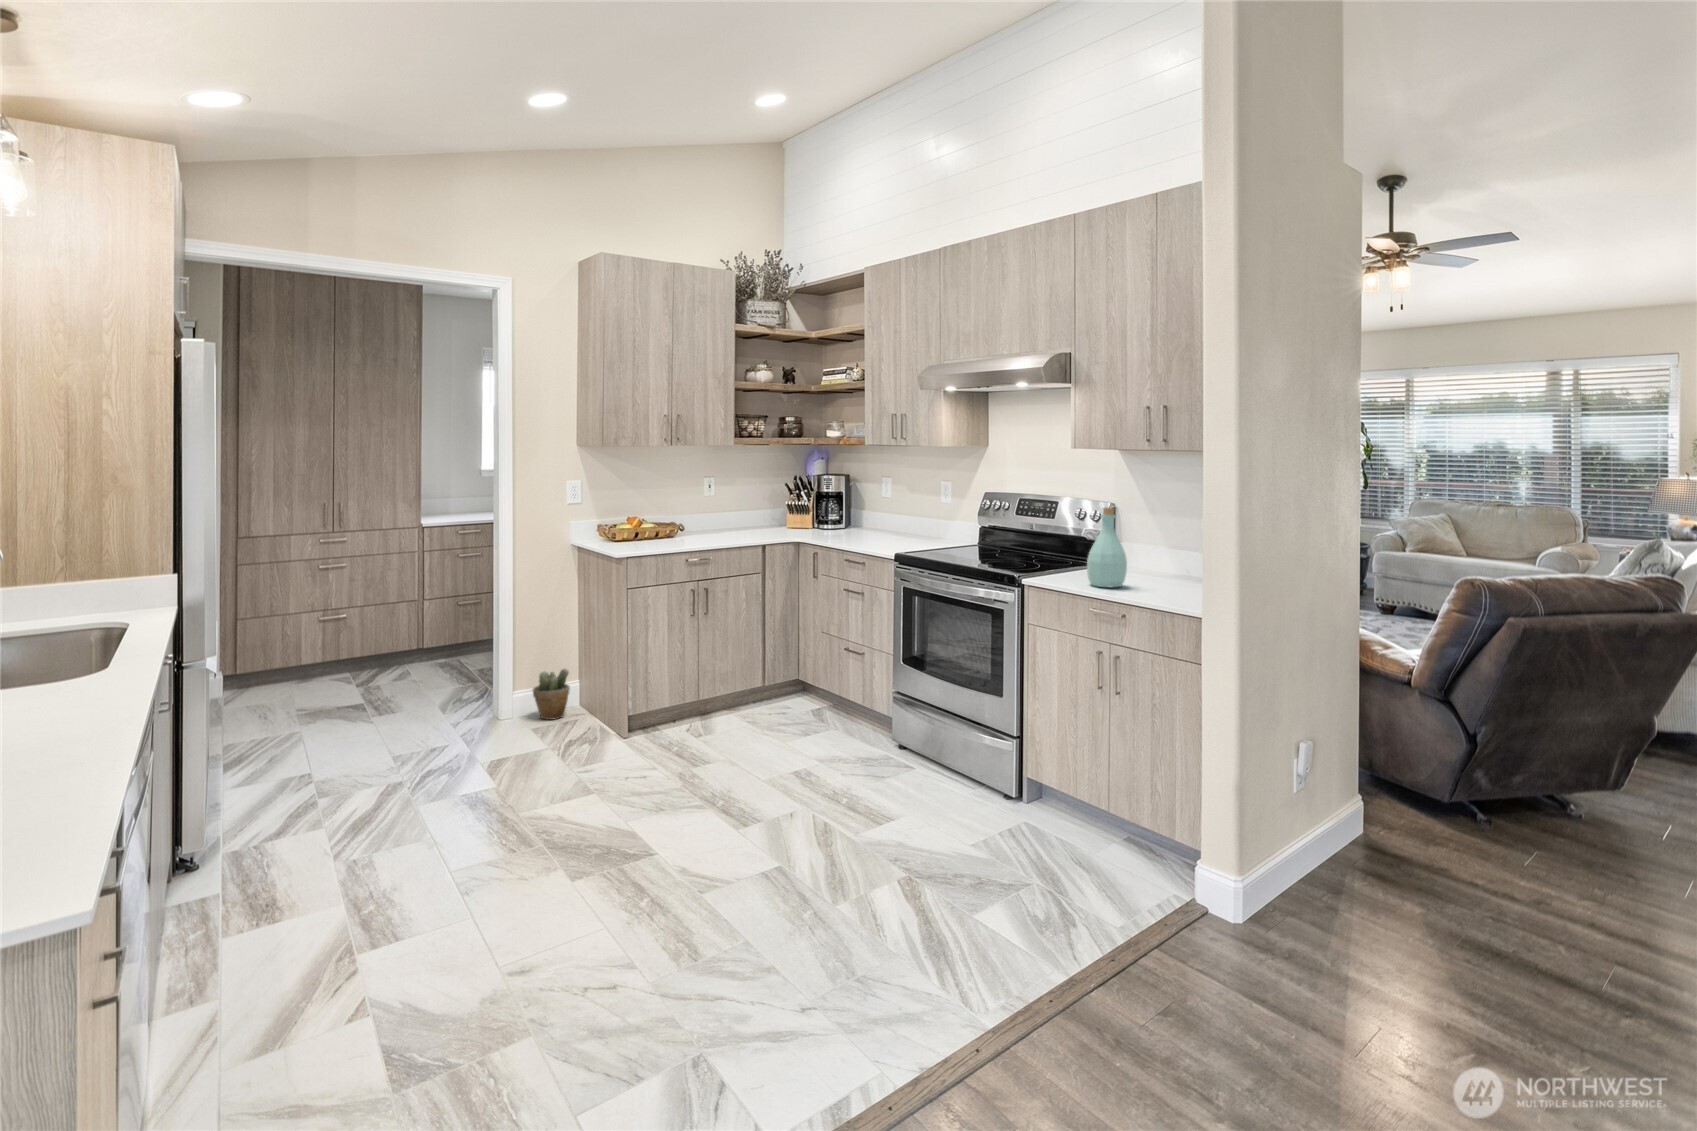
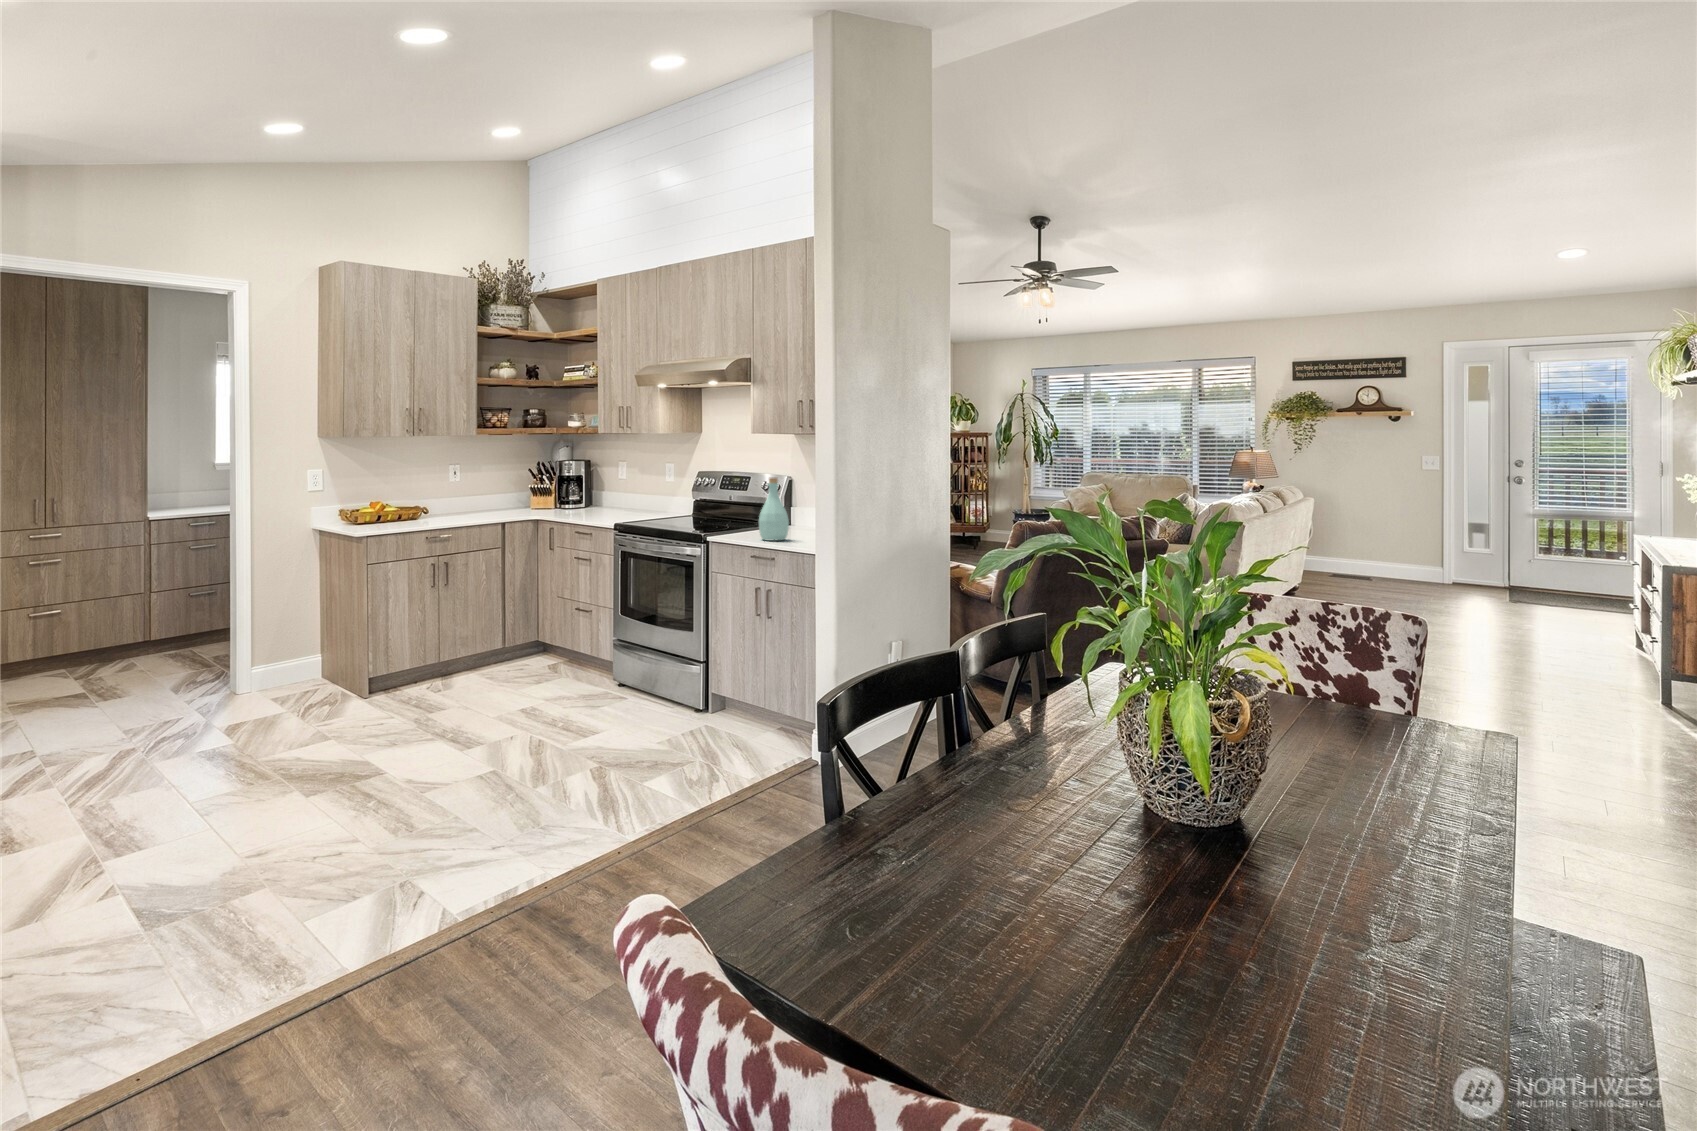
potted plant: present [533,669,570,720] -> none [273,642,313,691]

